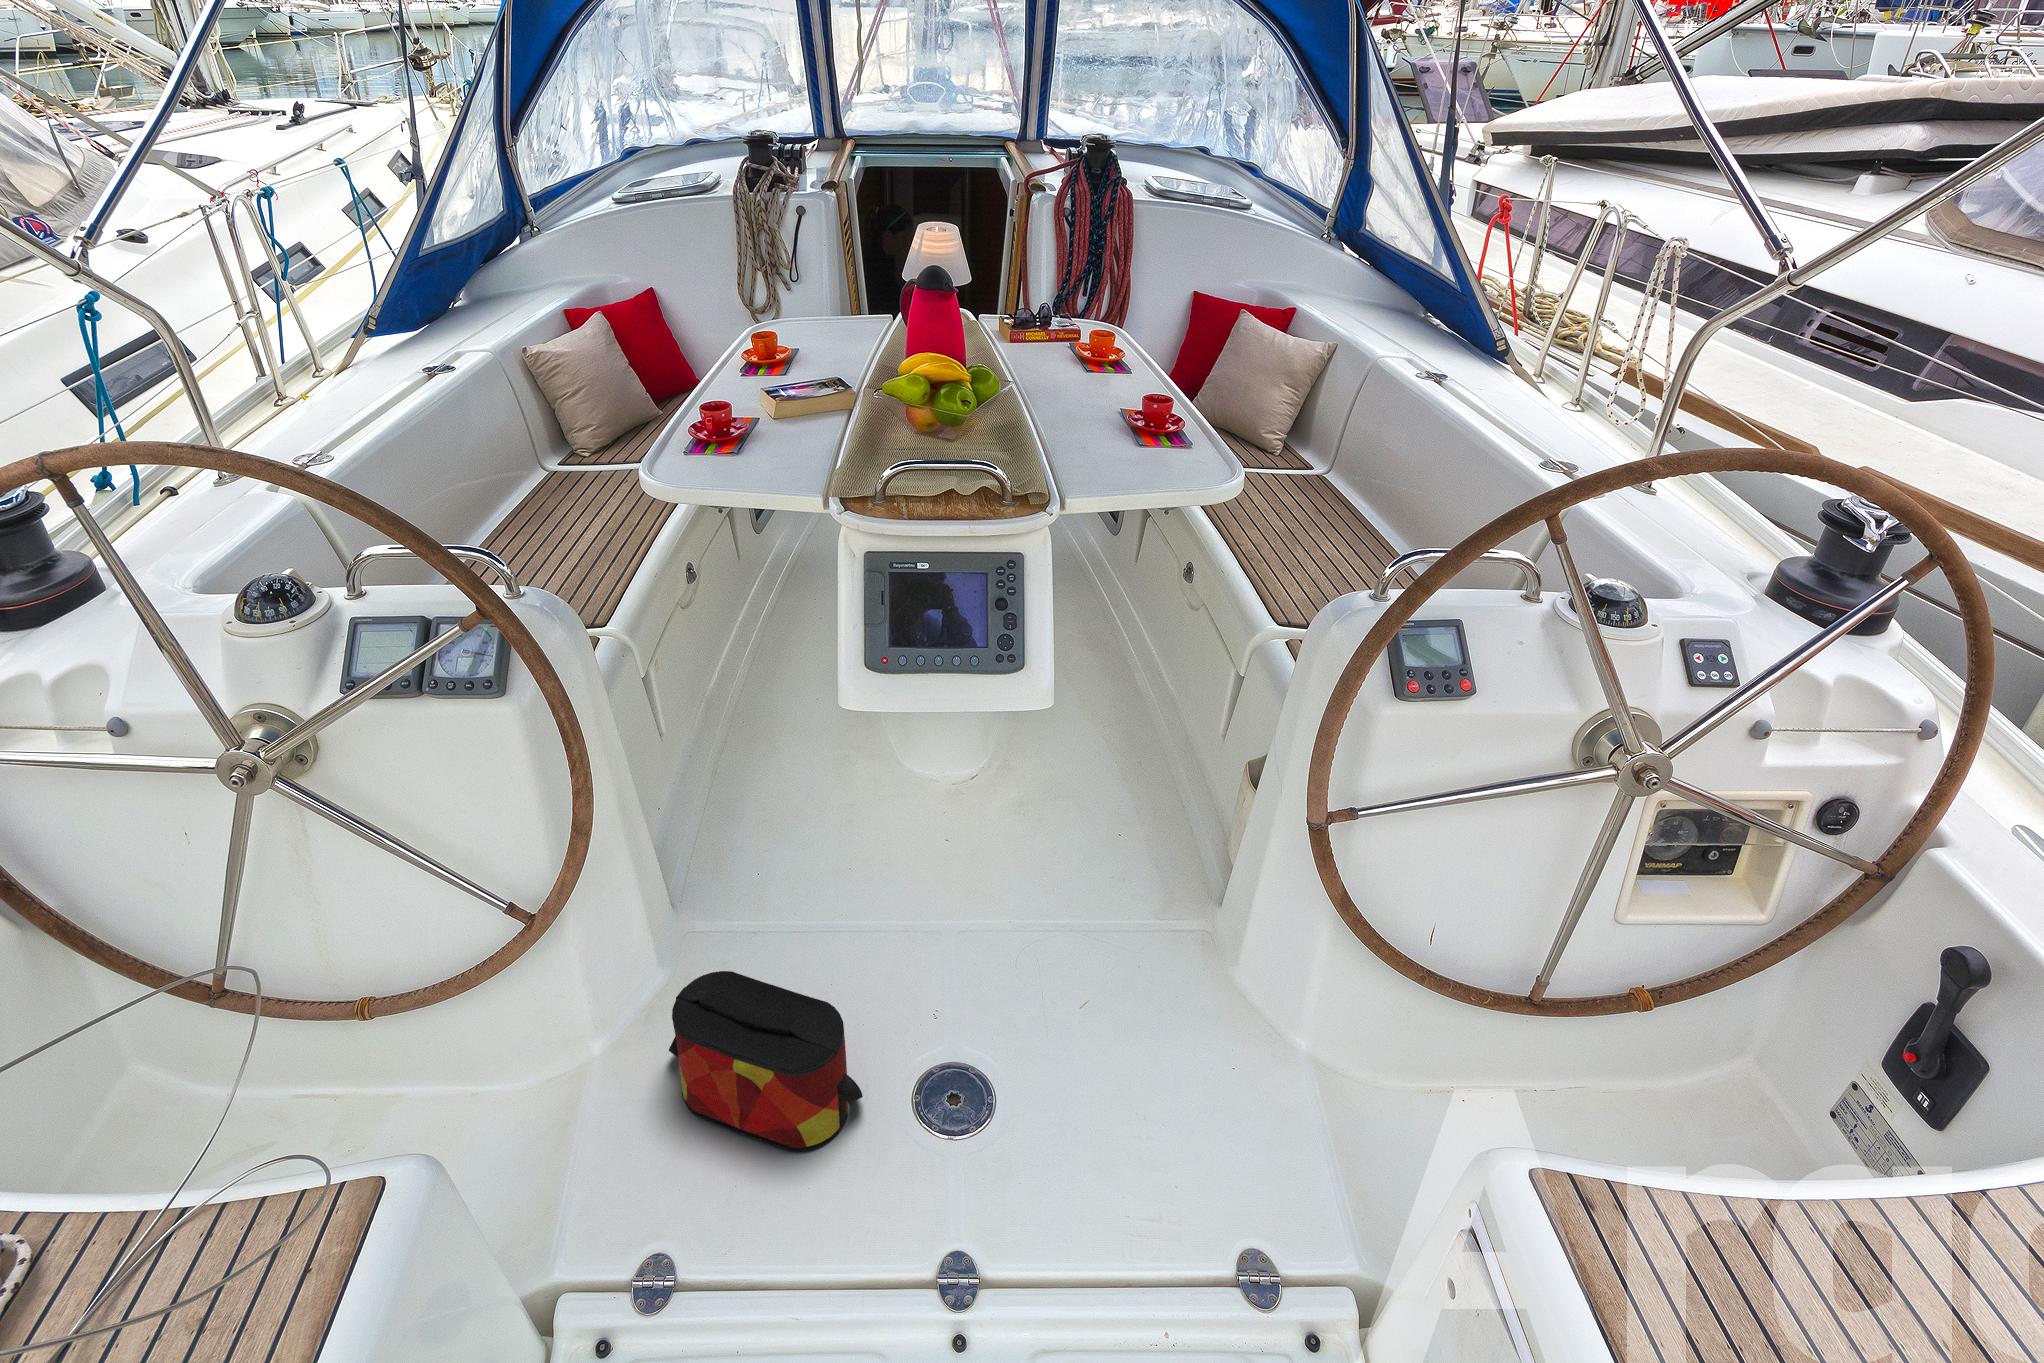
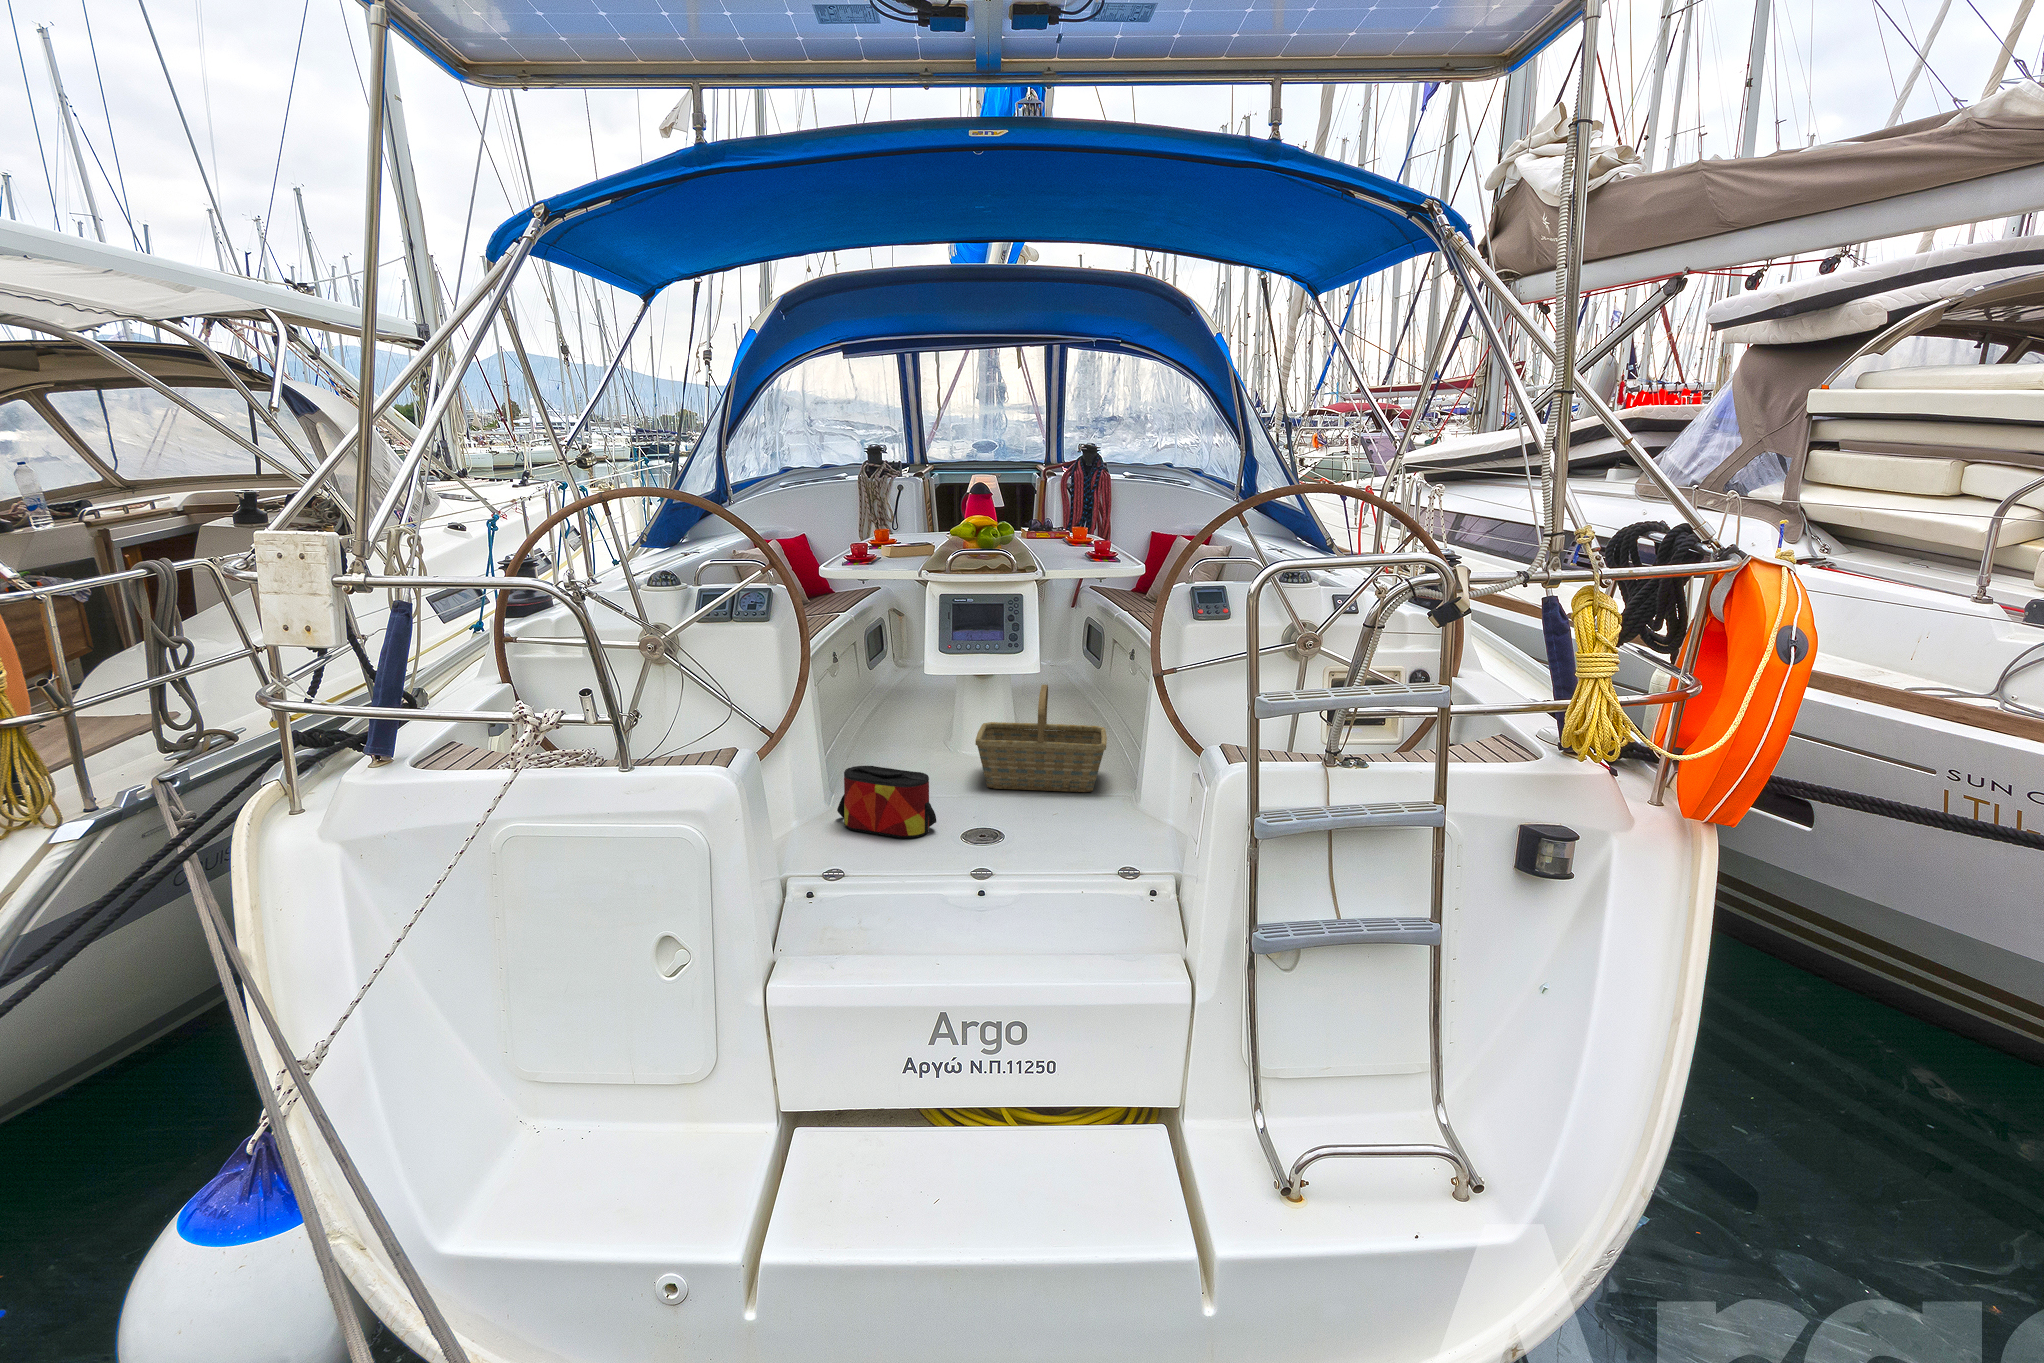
basket: none [934,712,1179,921] -> present [975,685,1107,792]

